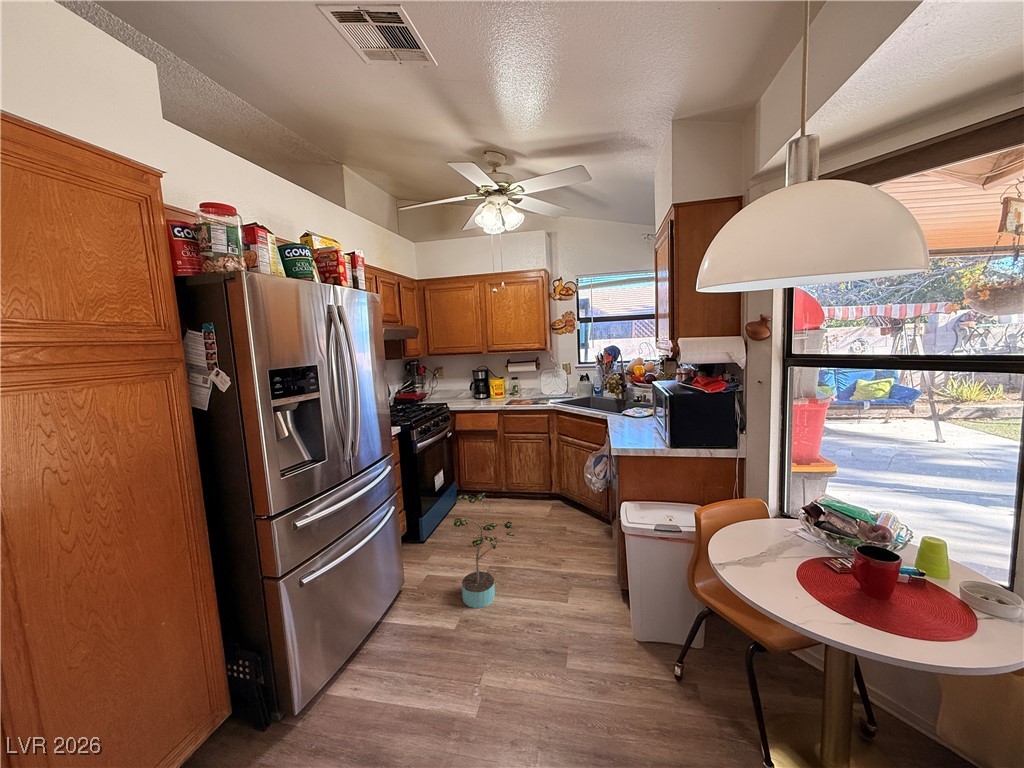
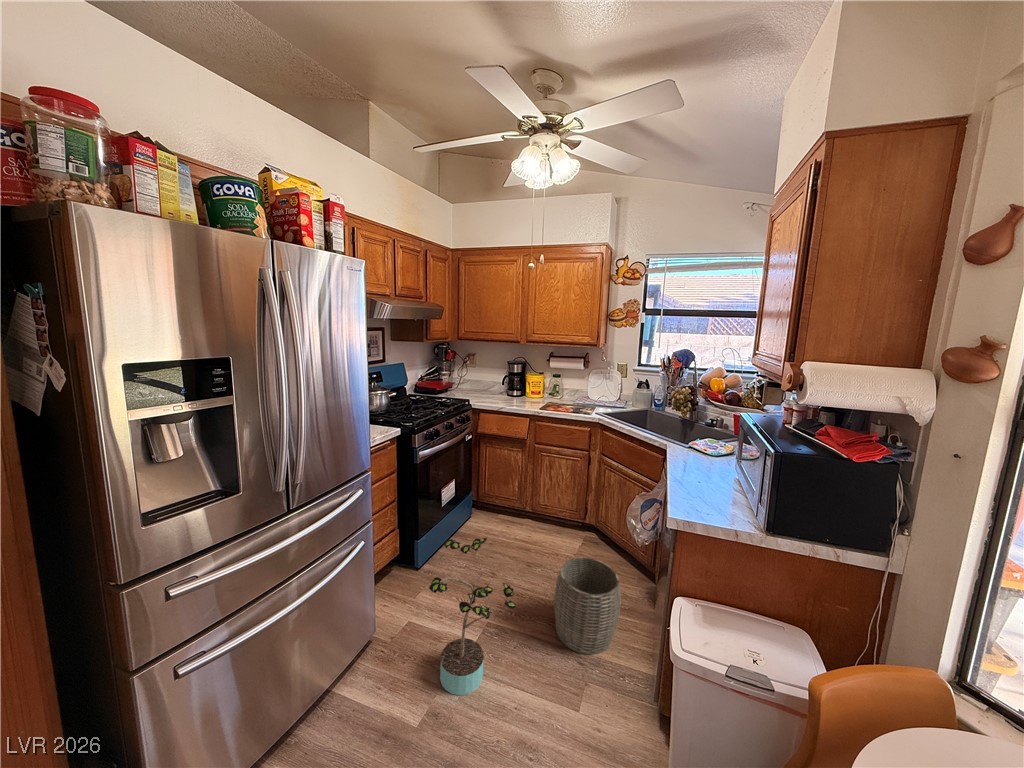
woven basket: none [539,504,587,571] -> present [554,557,621,655]

